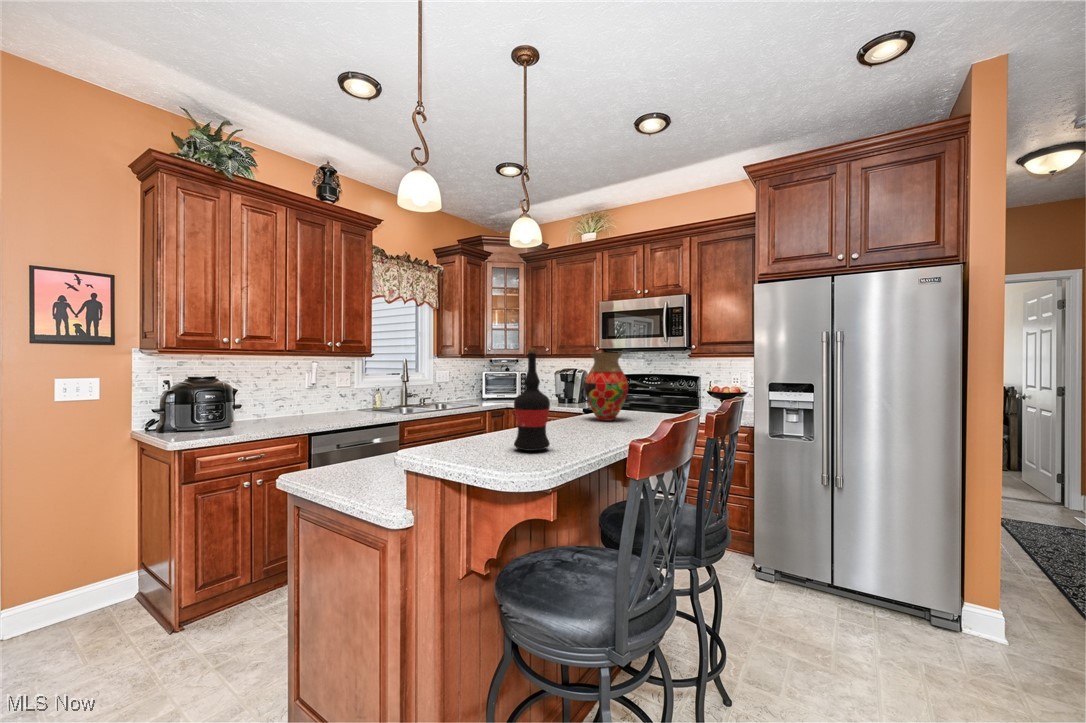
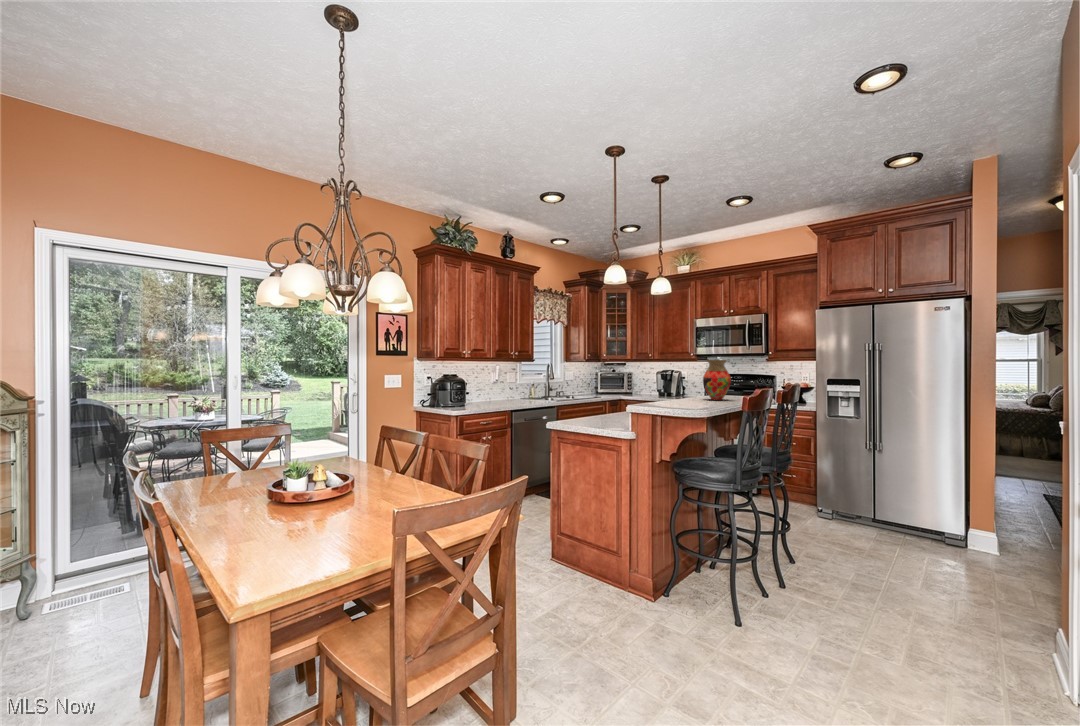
wine bottle: present [514,348,550,451] -> none [681,359,700,409]

